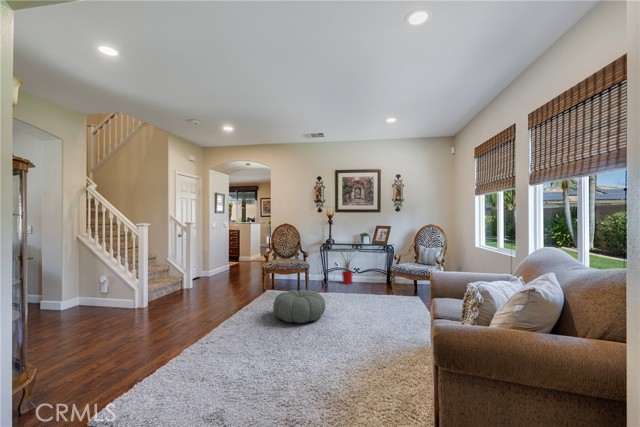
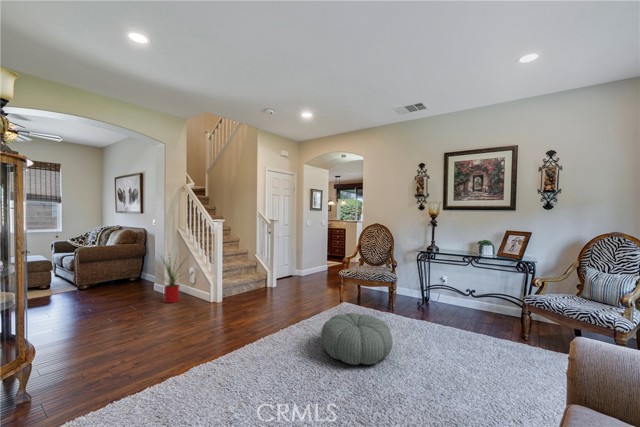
house plant: present [341,252,352,284] -> present [162,257,186,303]

